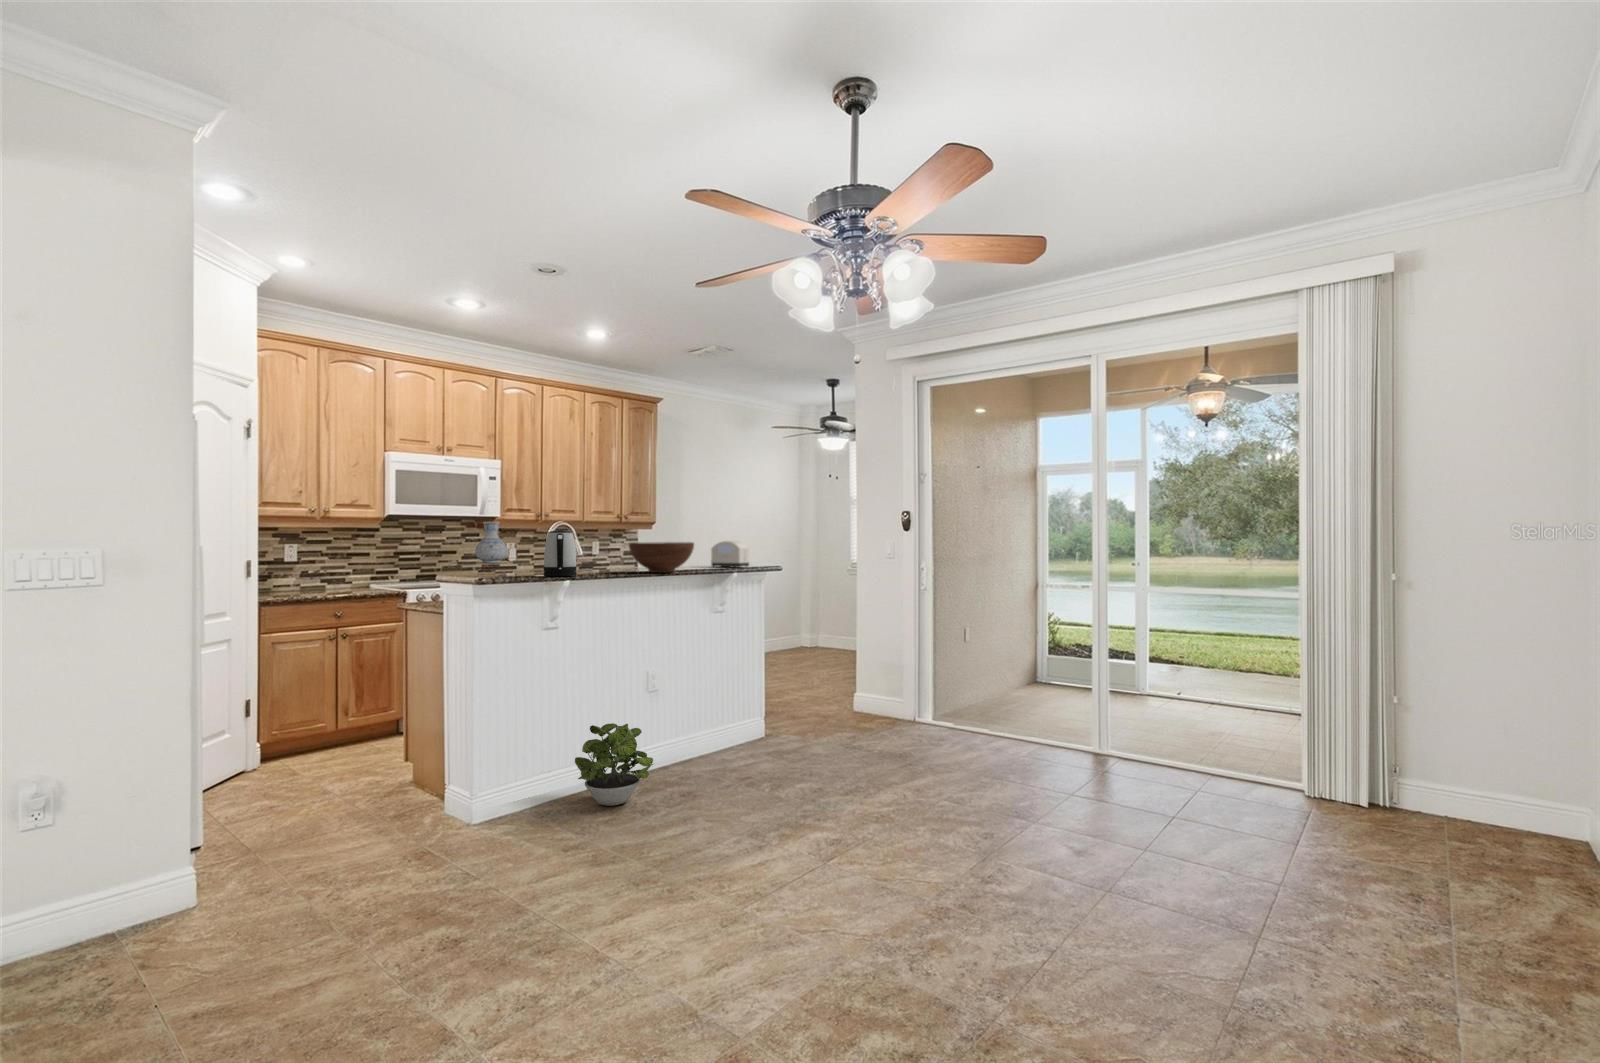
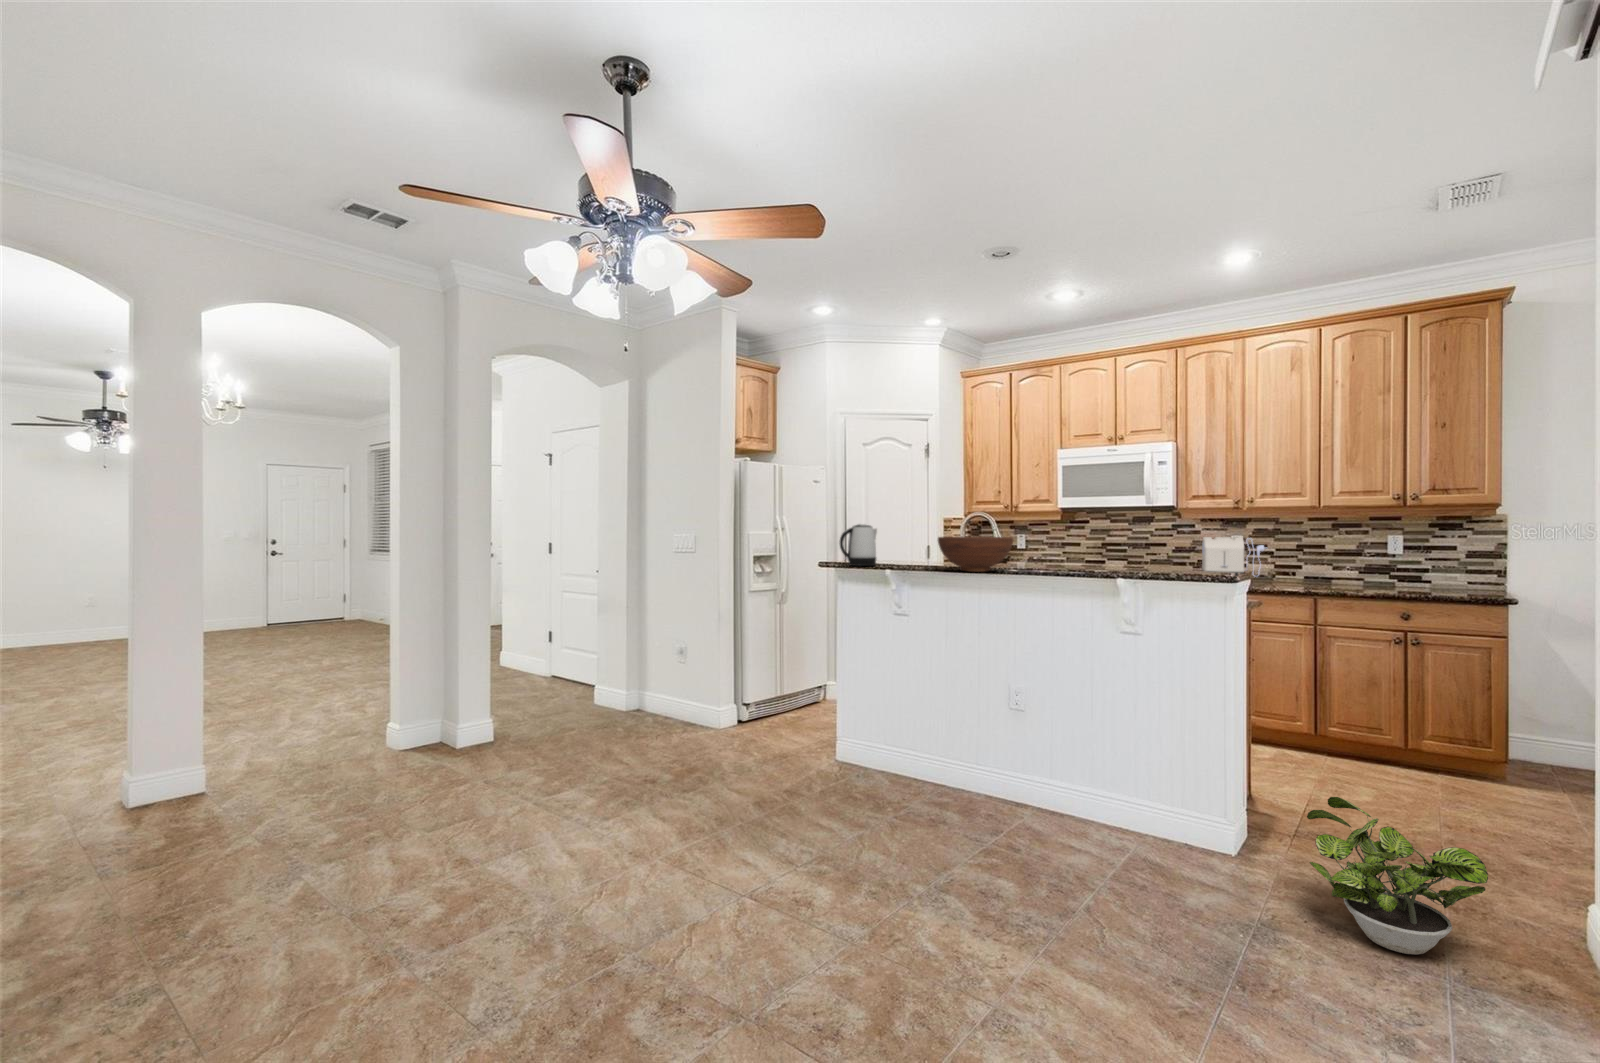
vase: present [475,522,507,563] -> none [1140,512,1176,557]
potted plant: present [575,723,653,806] -> present [1307,797,1488,955]

